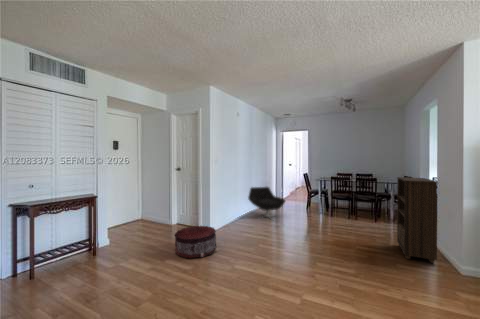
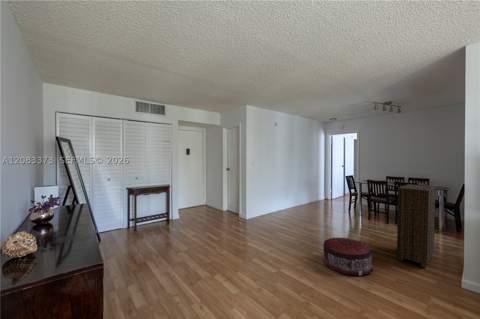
lounge chair: present [248,187,285,221] -> none [287,186,319,217]
pouf: present [175,226,216,258] -> present [323,238,373,276]

